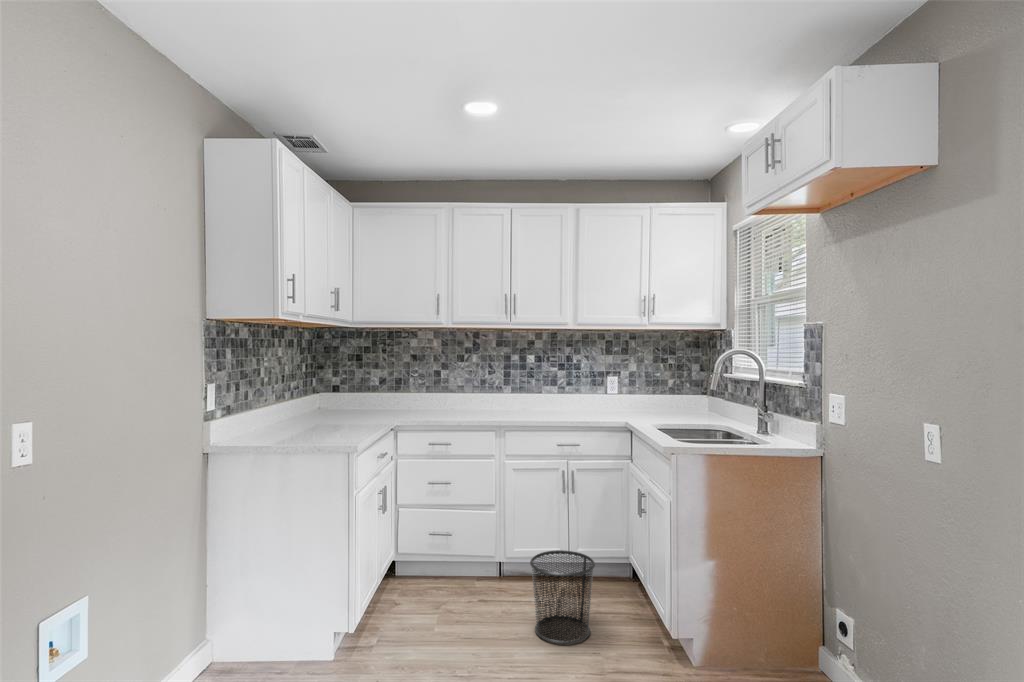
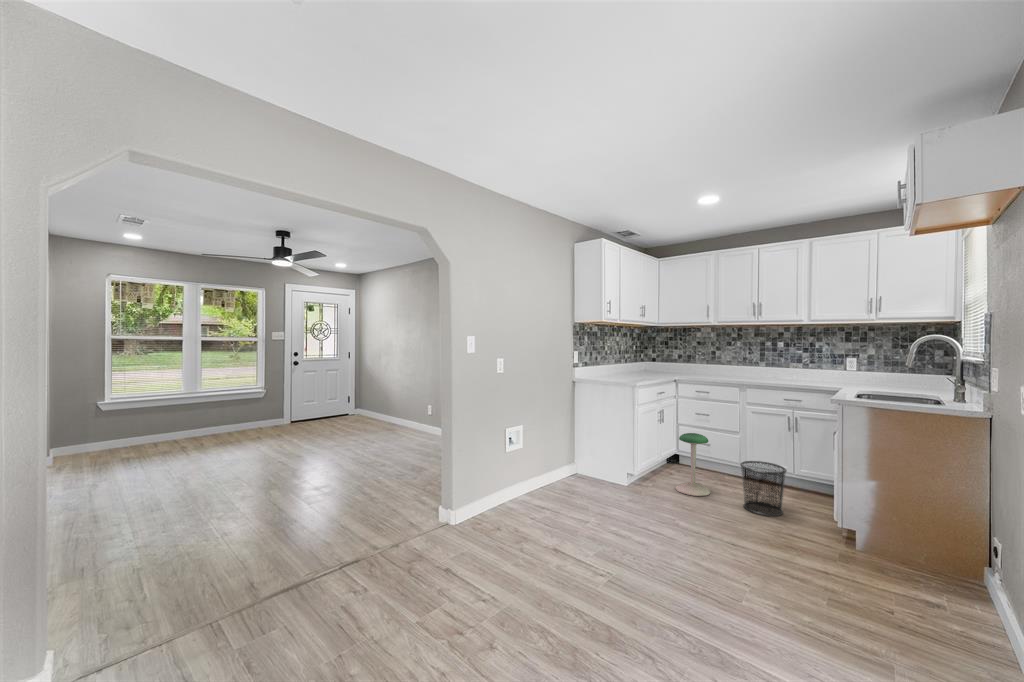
stool: none [421,522,478,641] -> present [676,433,710,496]

